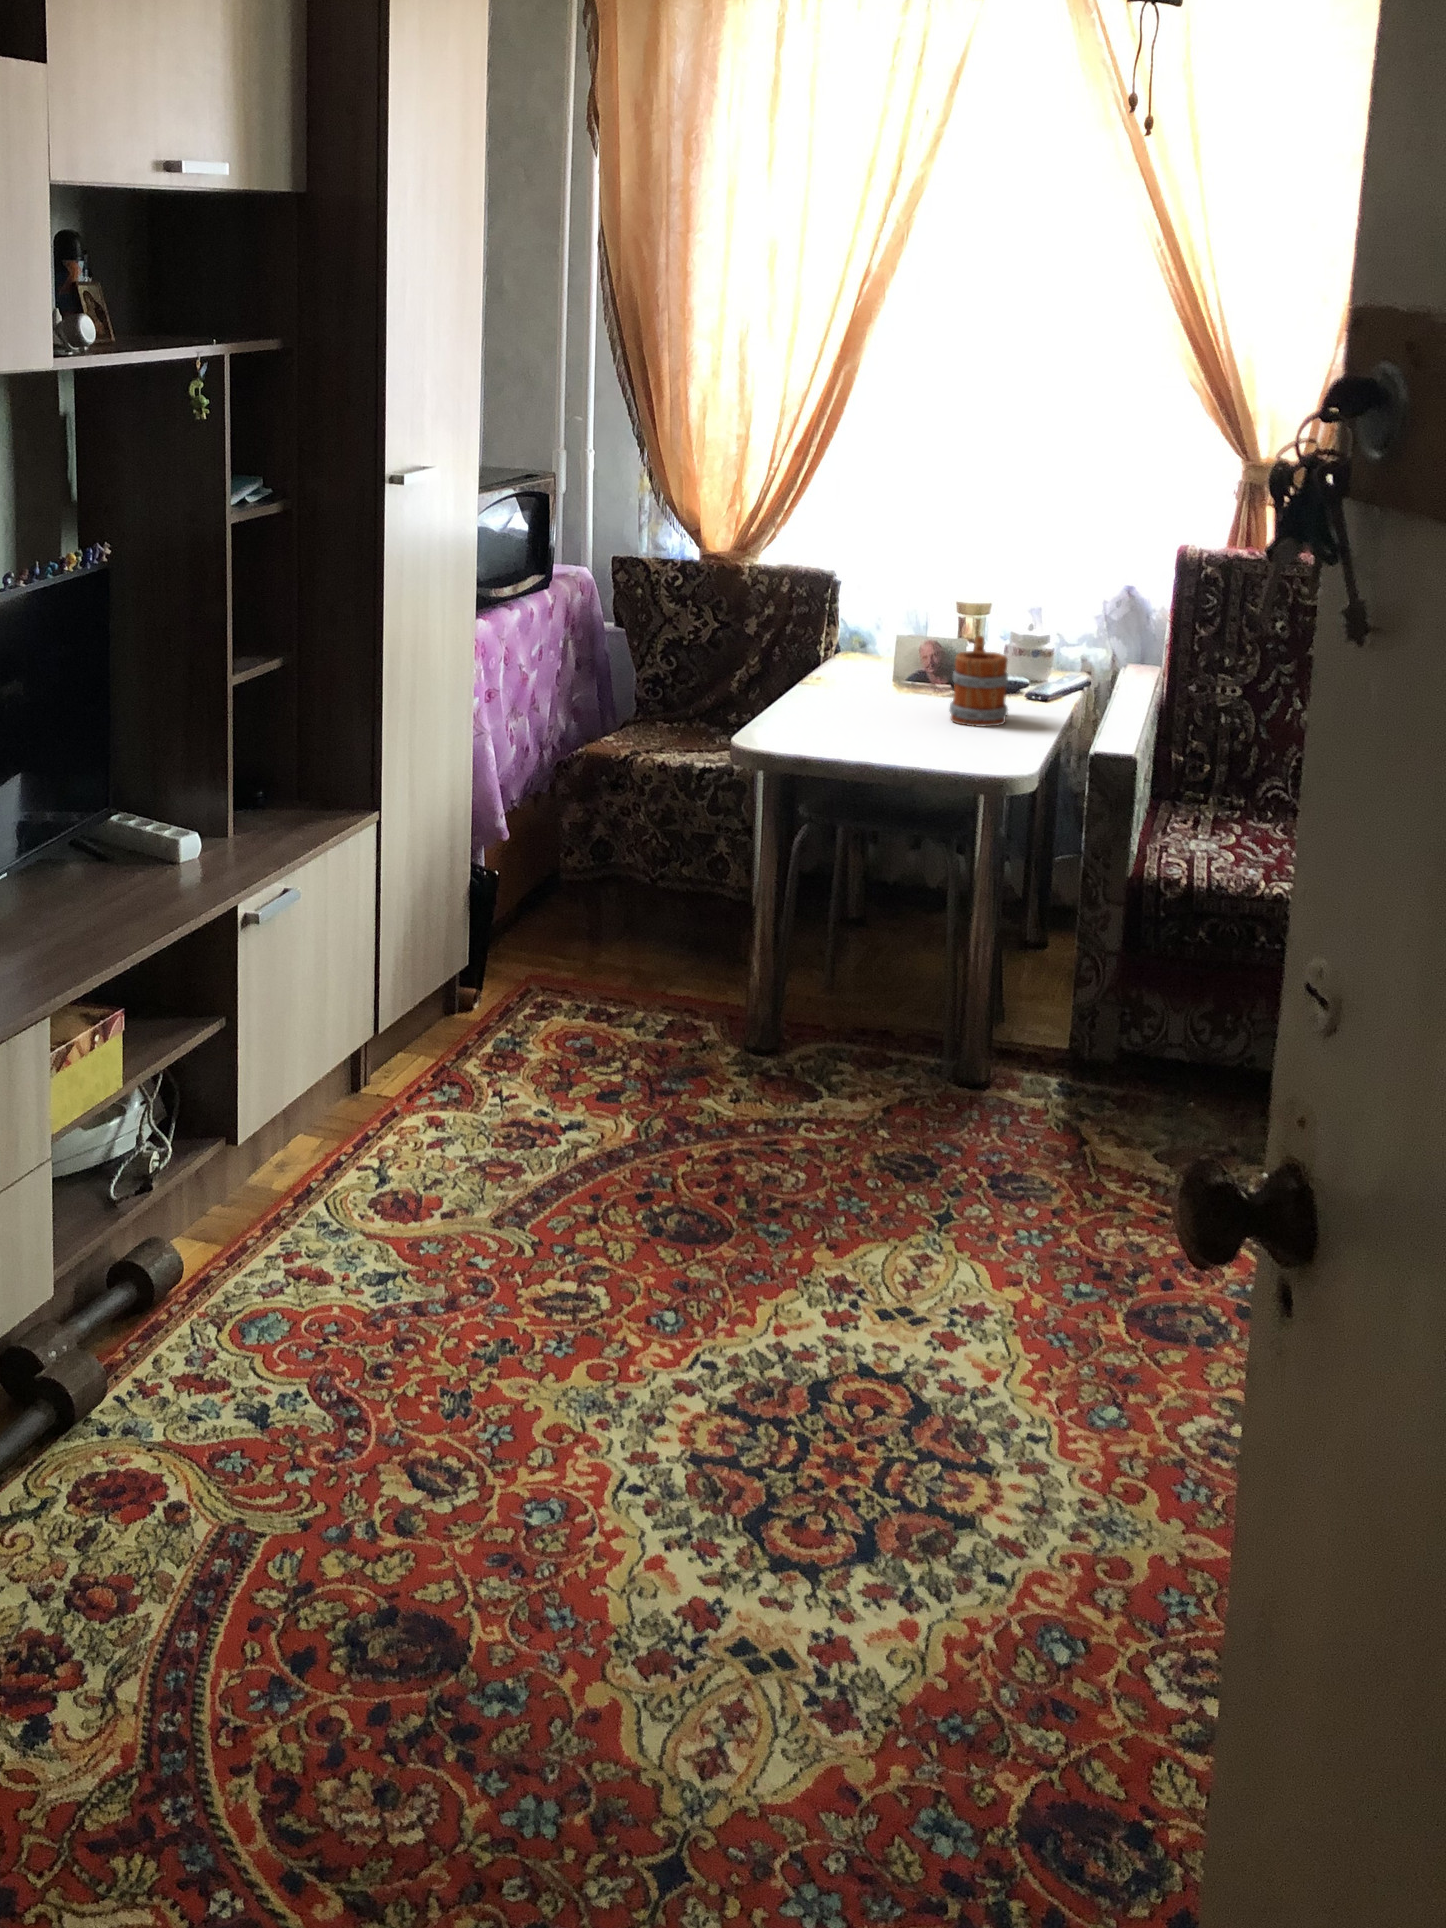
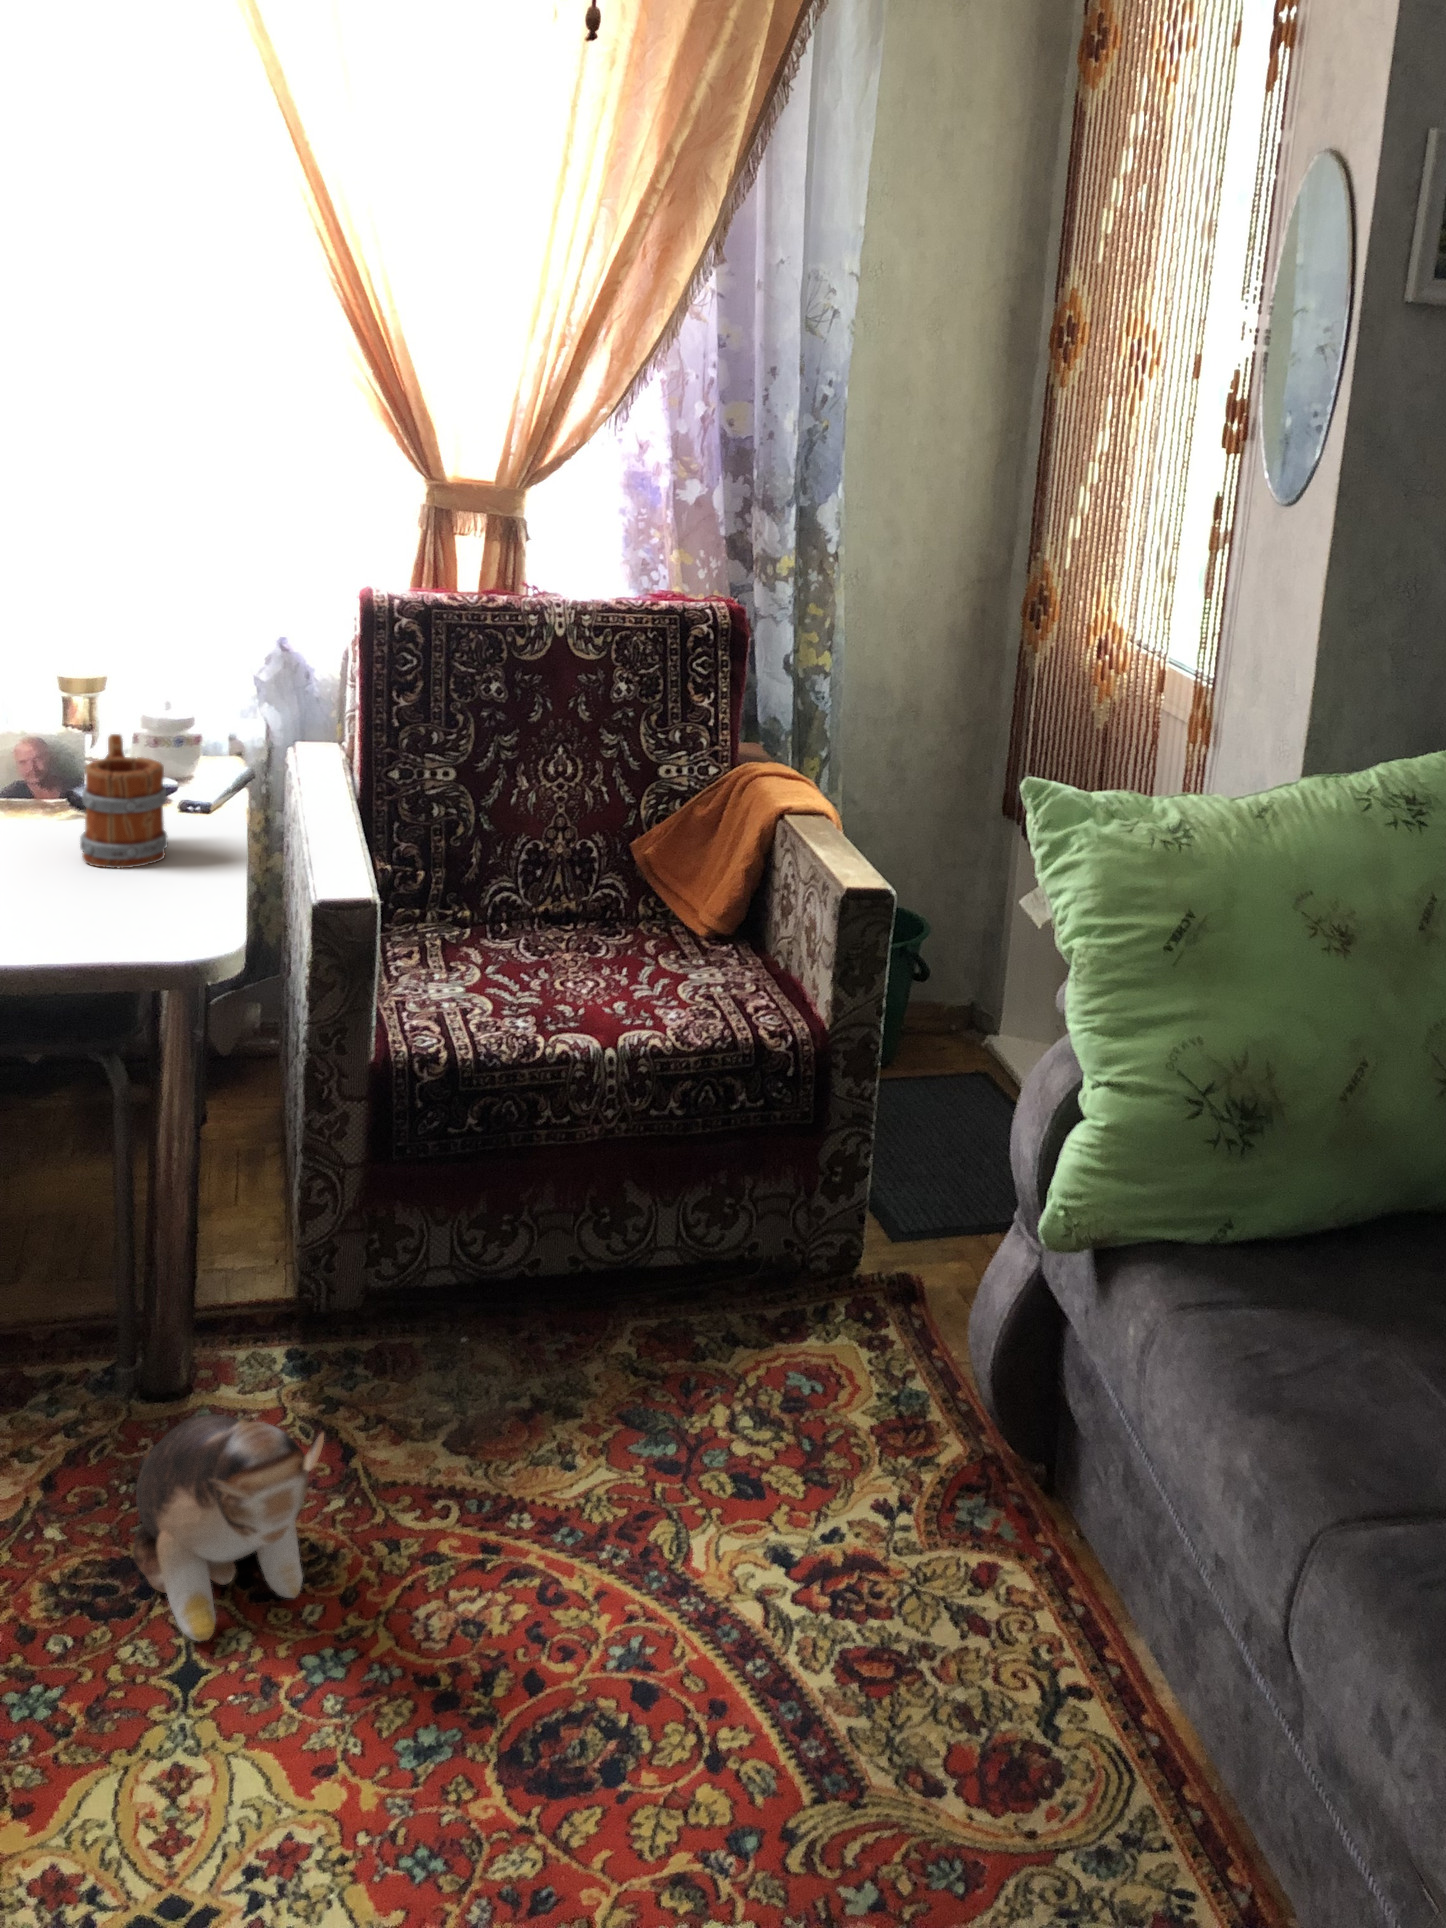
plush toy: none [926,1060,1038,1202] -> present [132,1414,324,1641]

